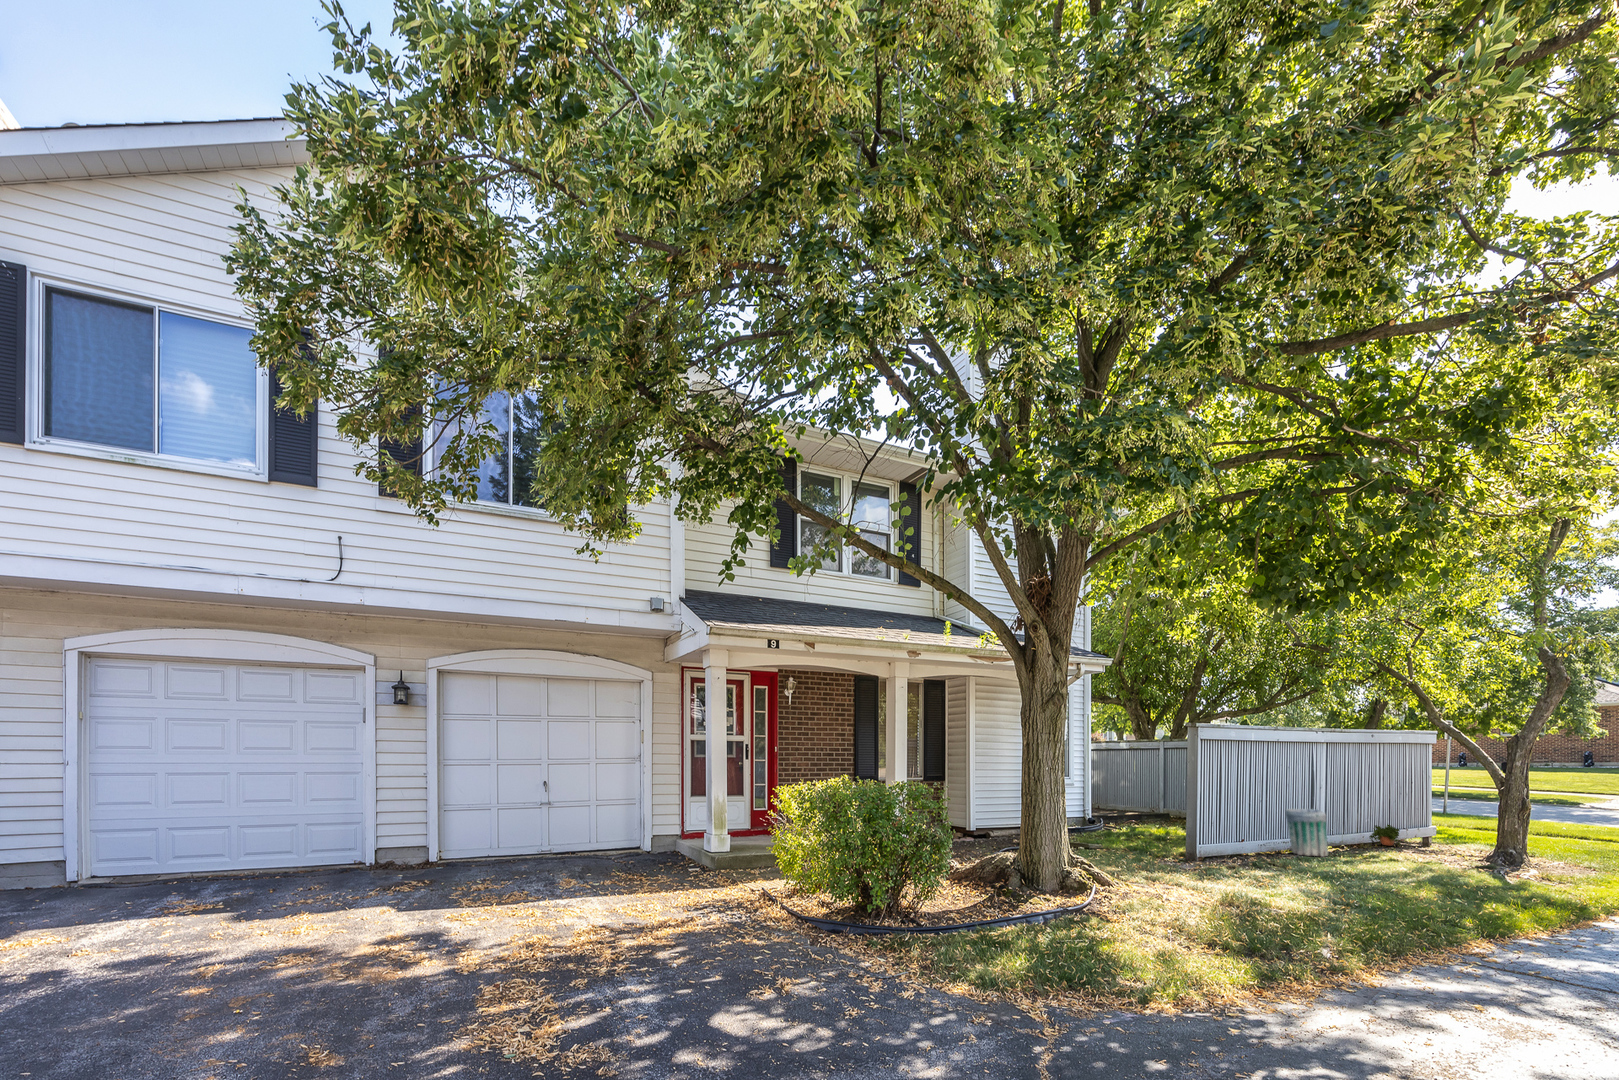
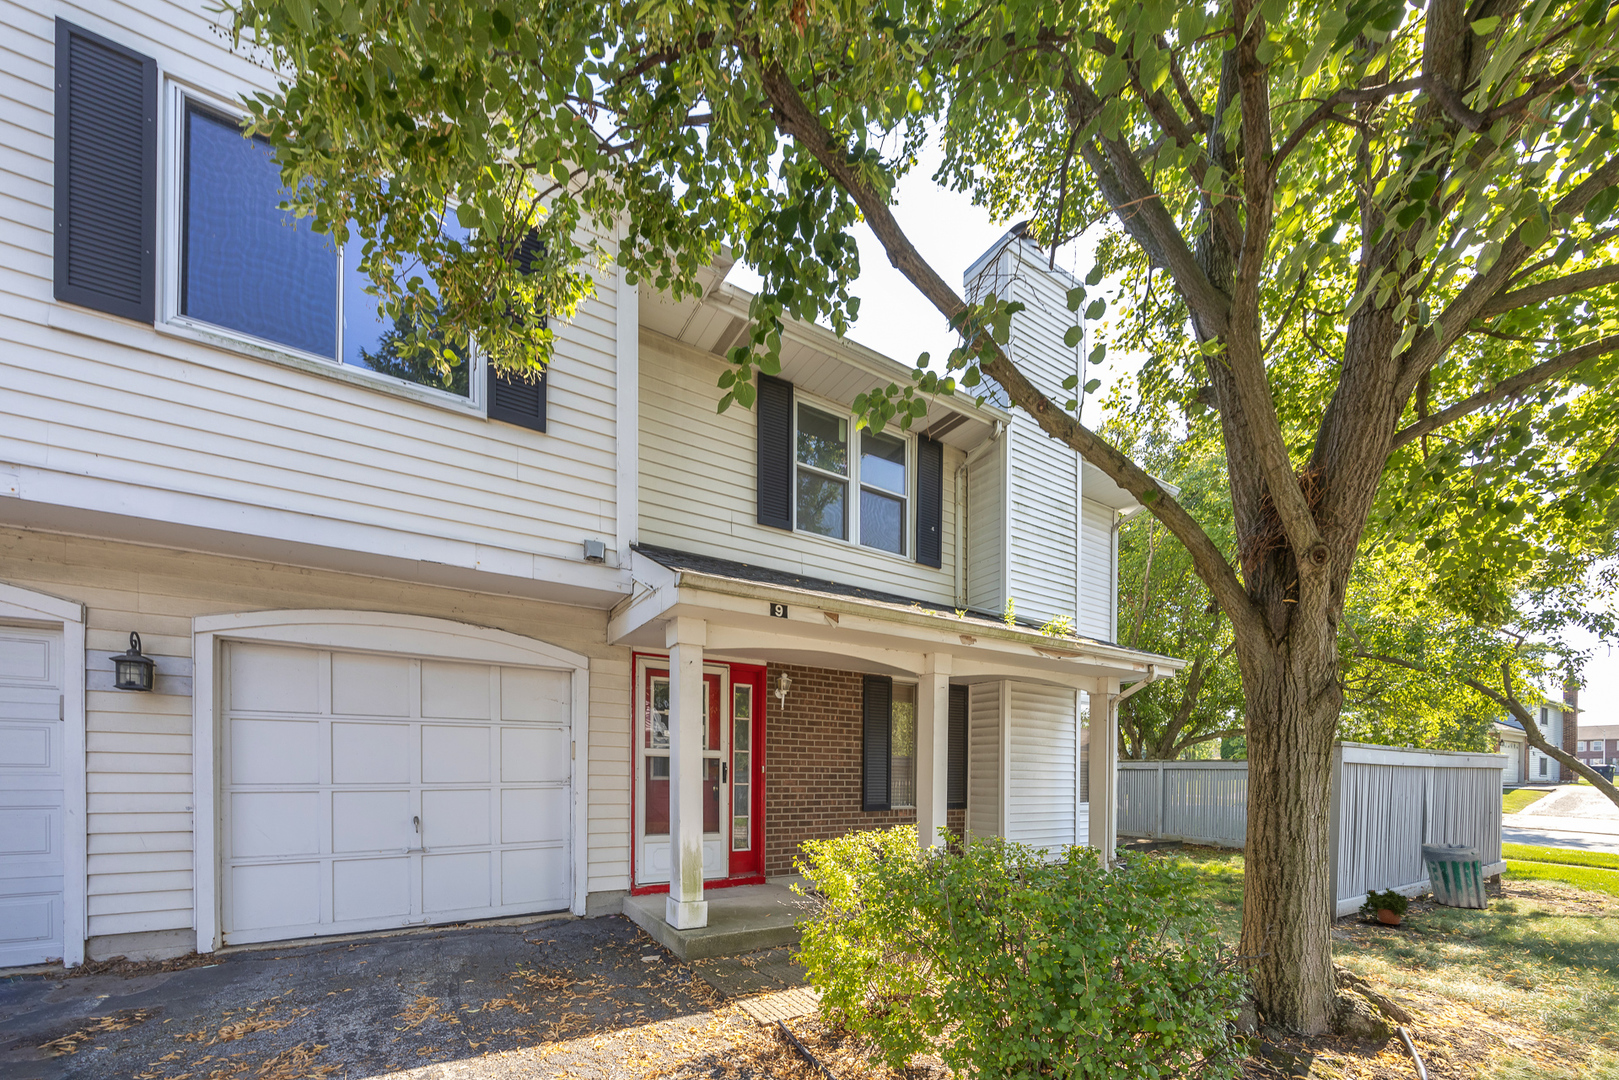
potted plant: present [1369,824,1400,846] -> present [1359,888,1411,925]

